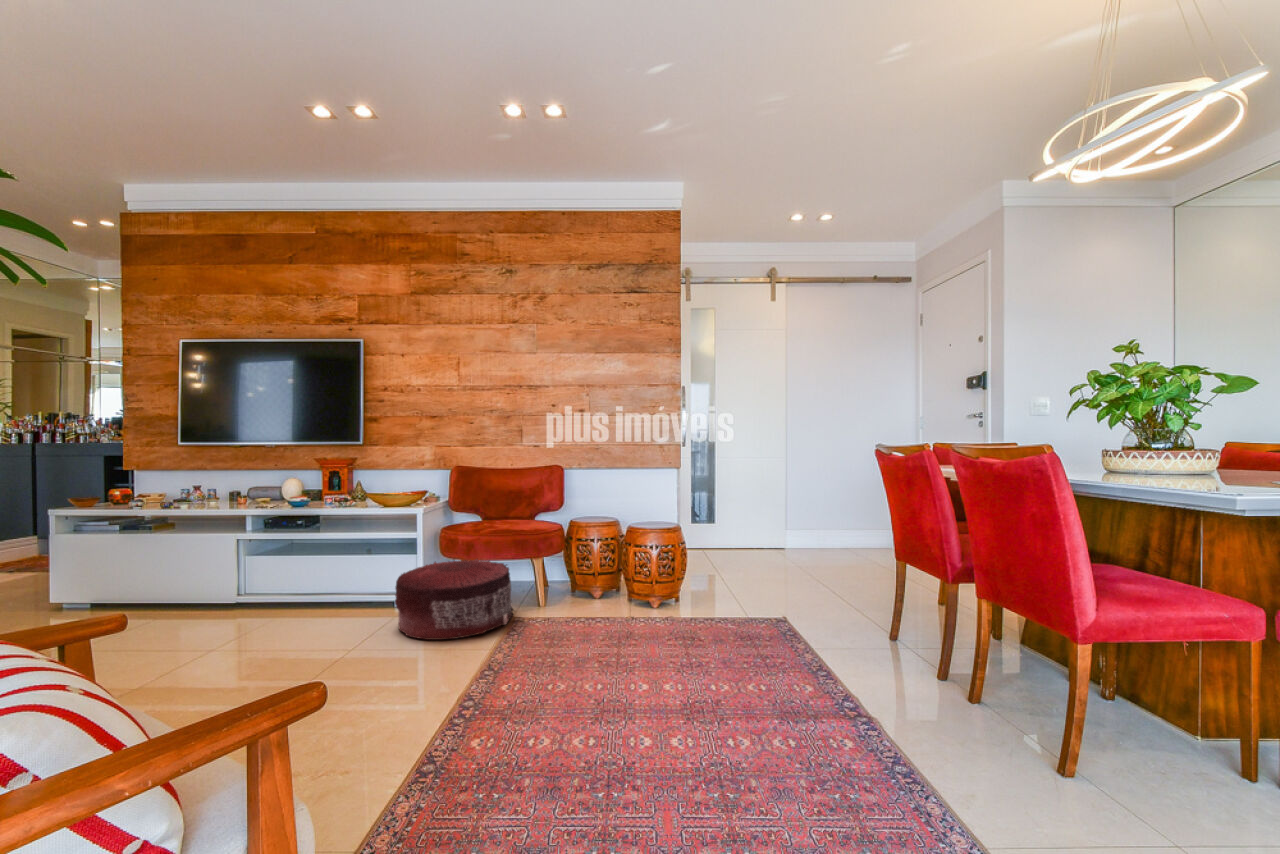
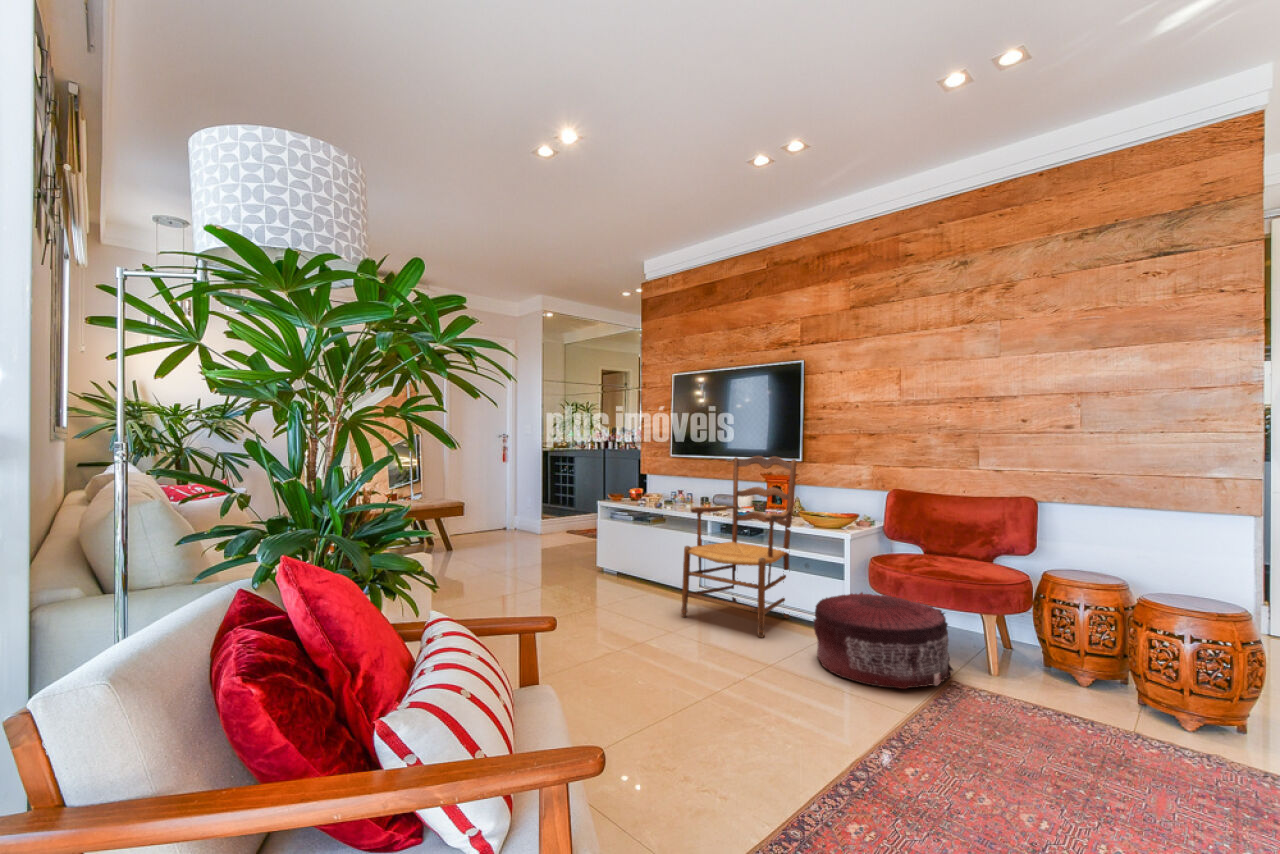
armchair: none [225,441,362,631] -> present [681,456,797,638]

